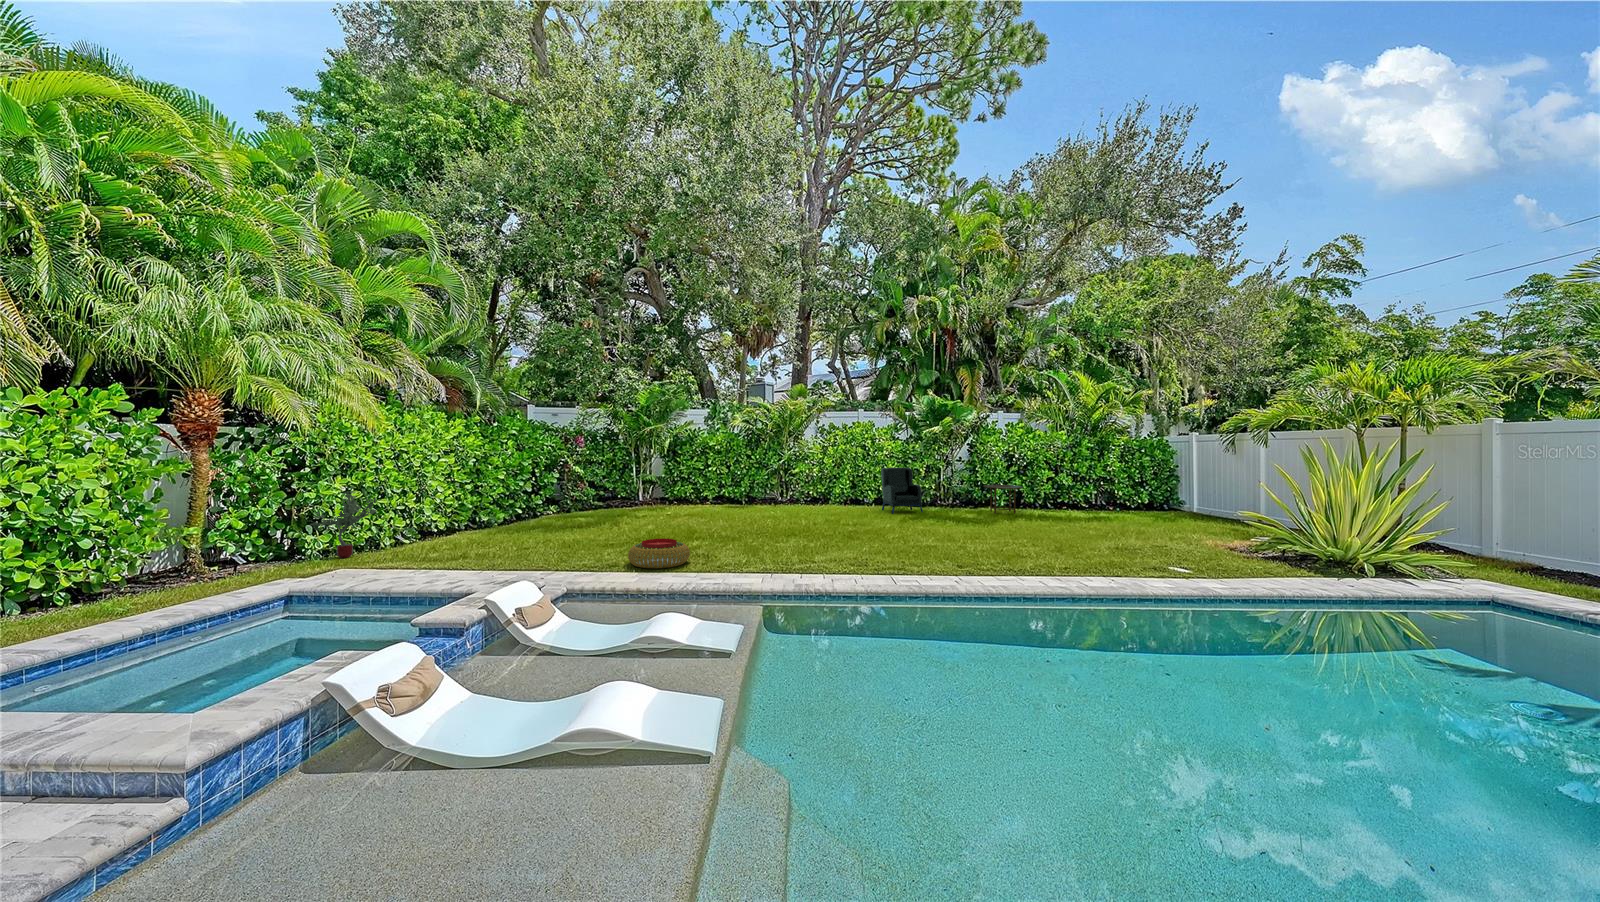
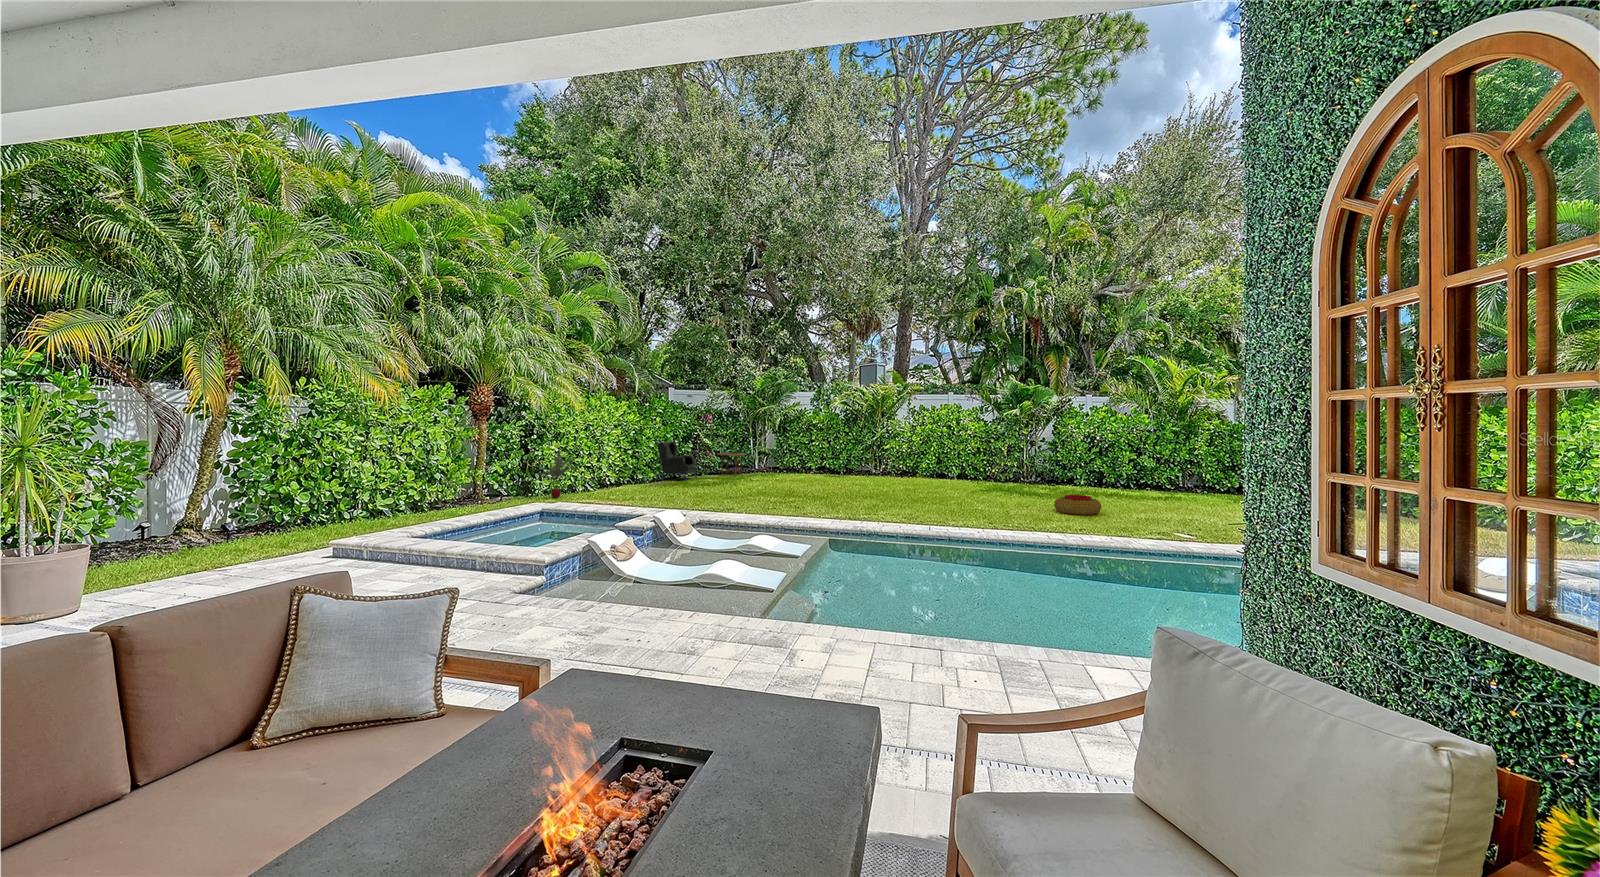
armchair: present [881,468,923,514] -> present [658,442,697,481]
side table: present [983,485,1023,514] -> present [717,453,747,476]
pouf: present [628,539,690,568] -> present [1054,495,1101,515]

